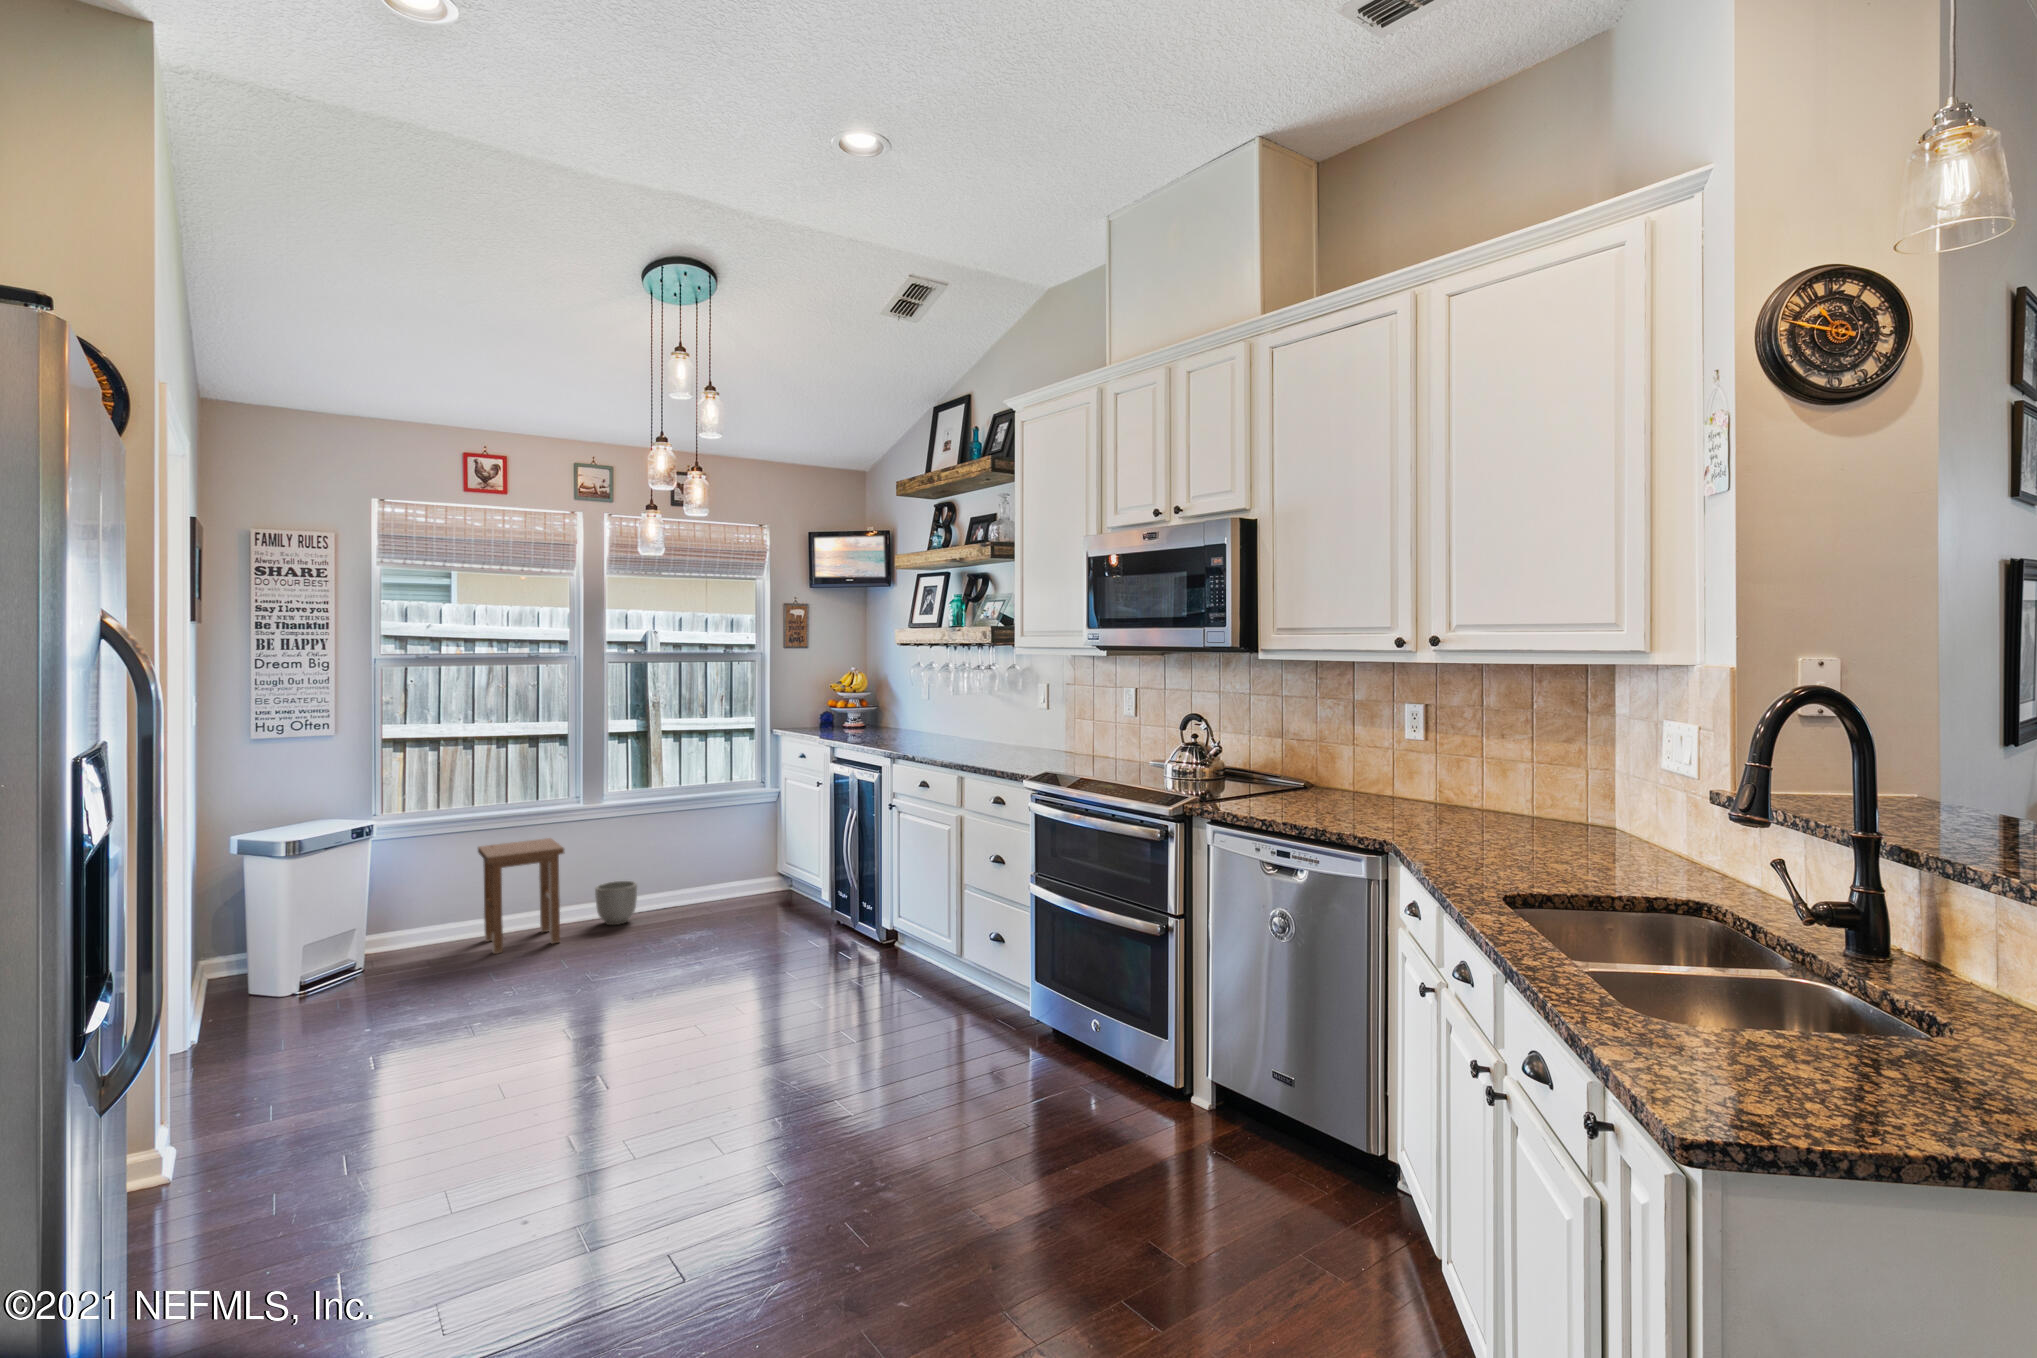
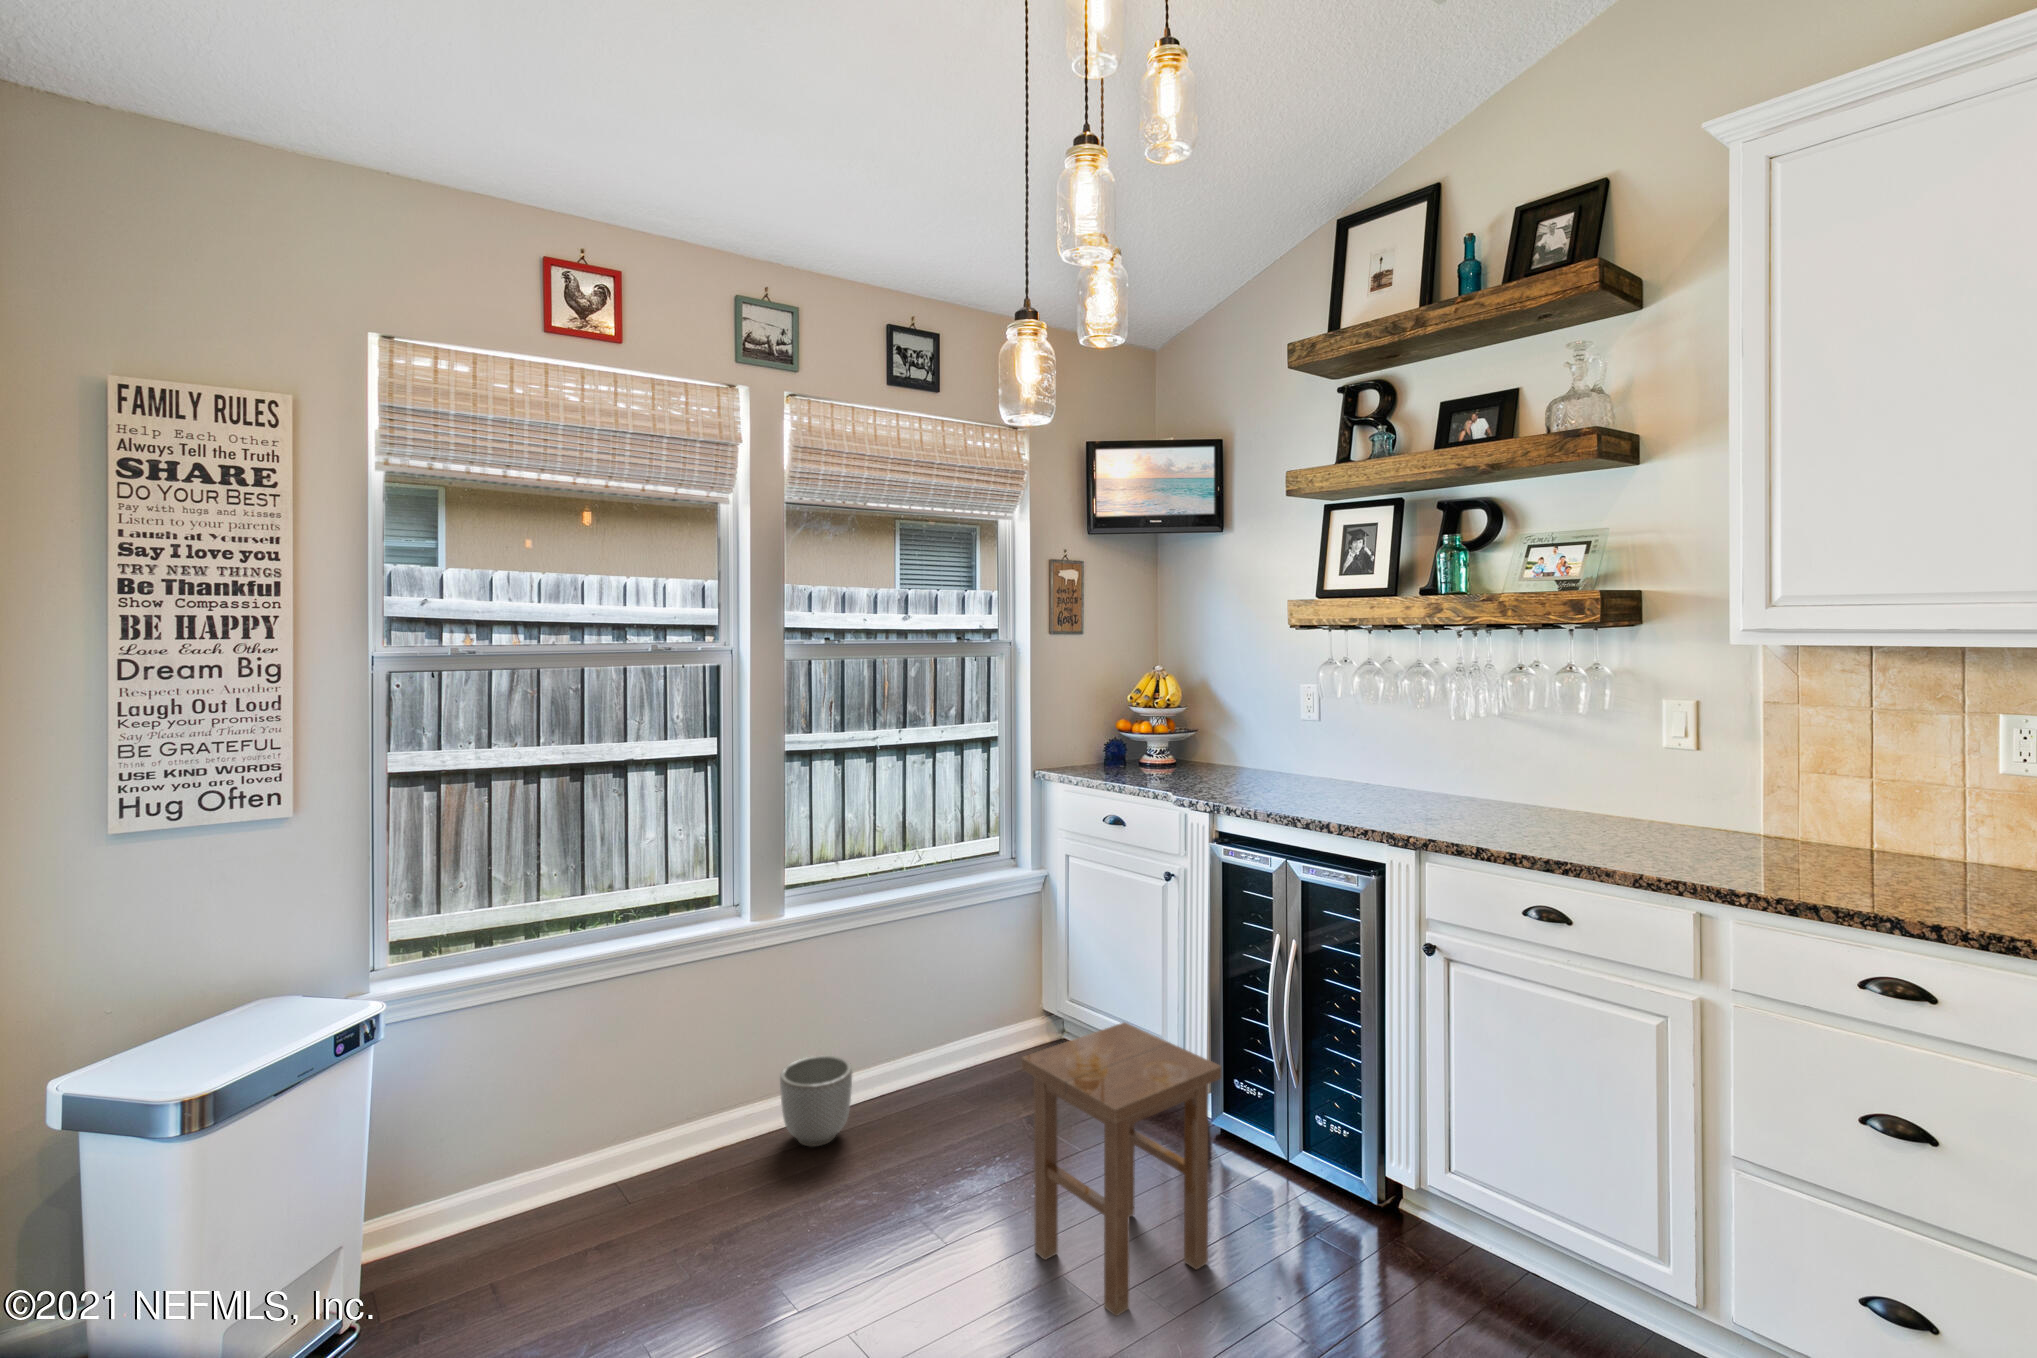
stool: present [478,838,564,954] -> present [1022,1022,1222,1316]

